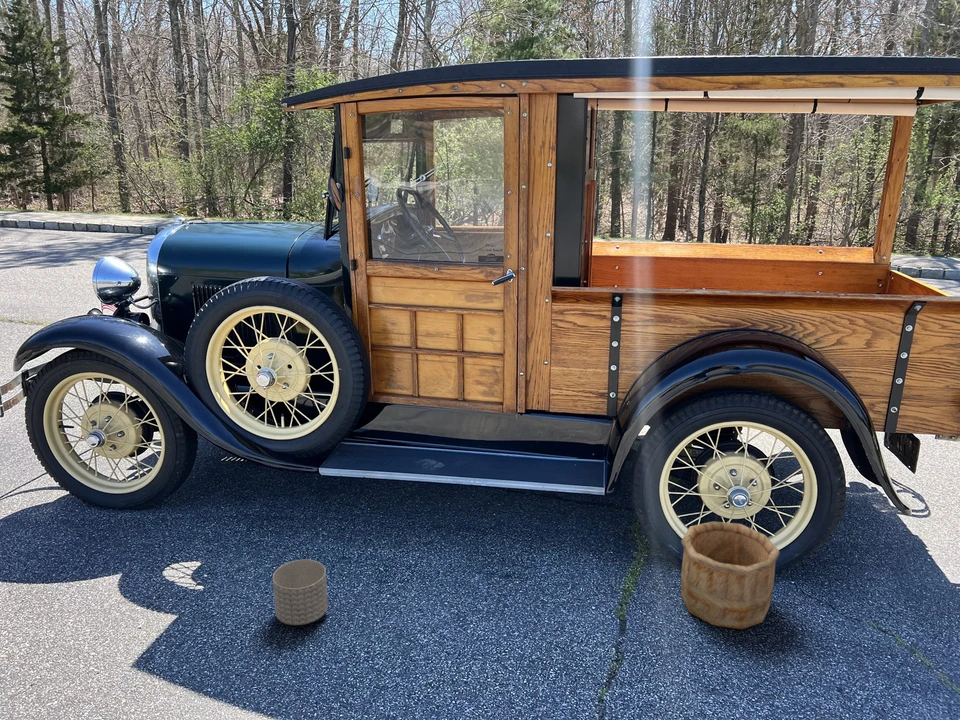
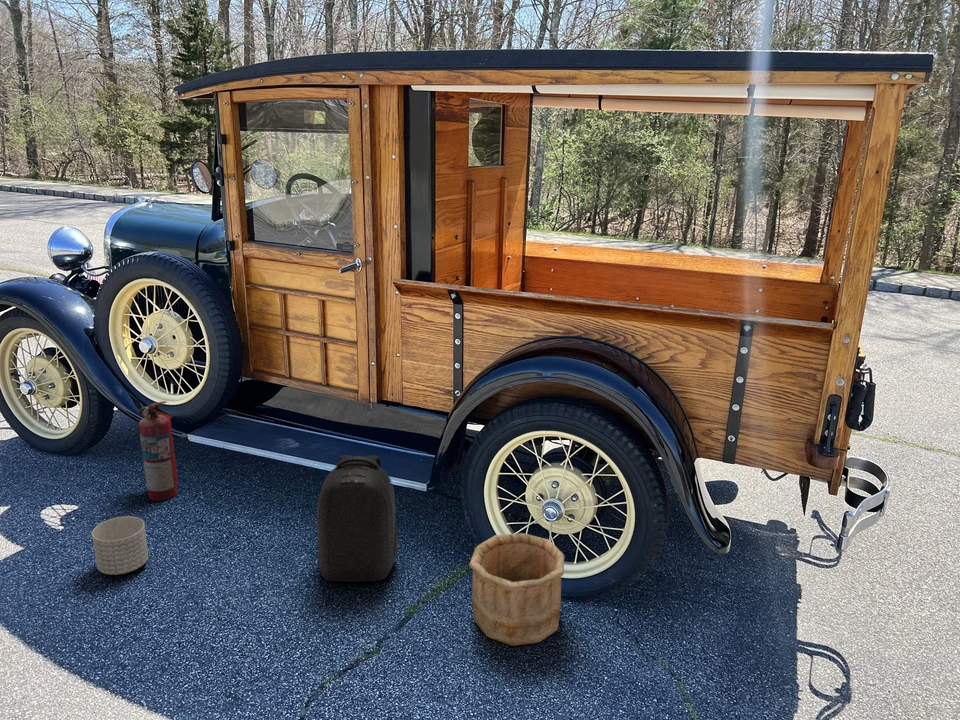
fire extinguisher: none [254,434,303,543] -> present [137,401,178,501]
backpack: none [501,464,586,596] -> present [317,455,398,581]

